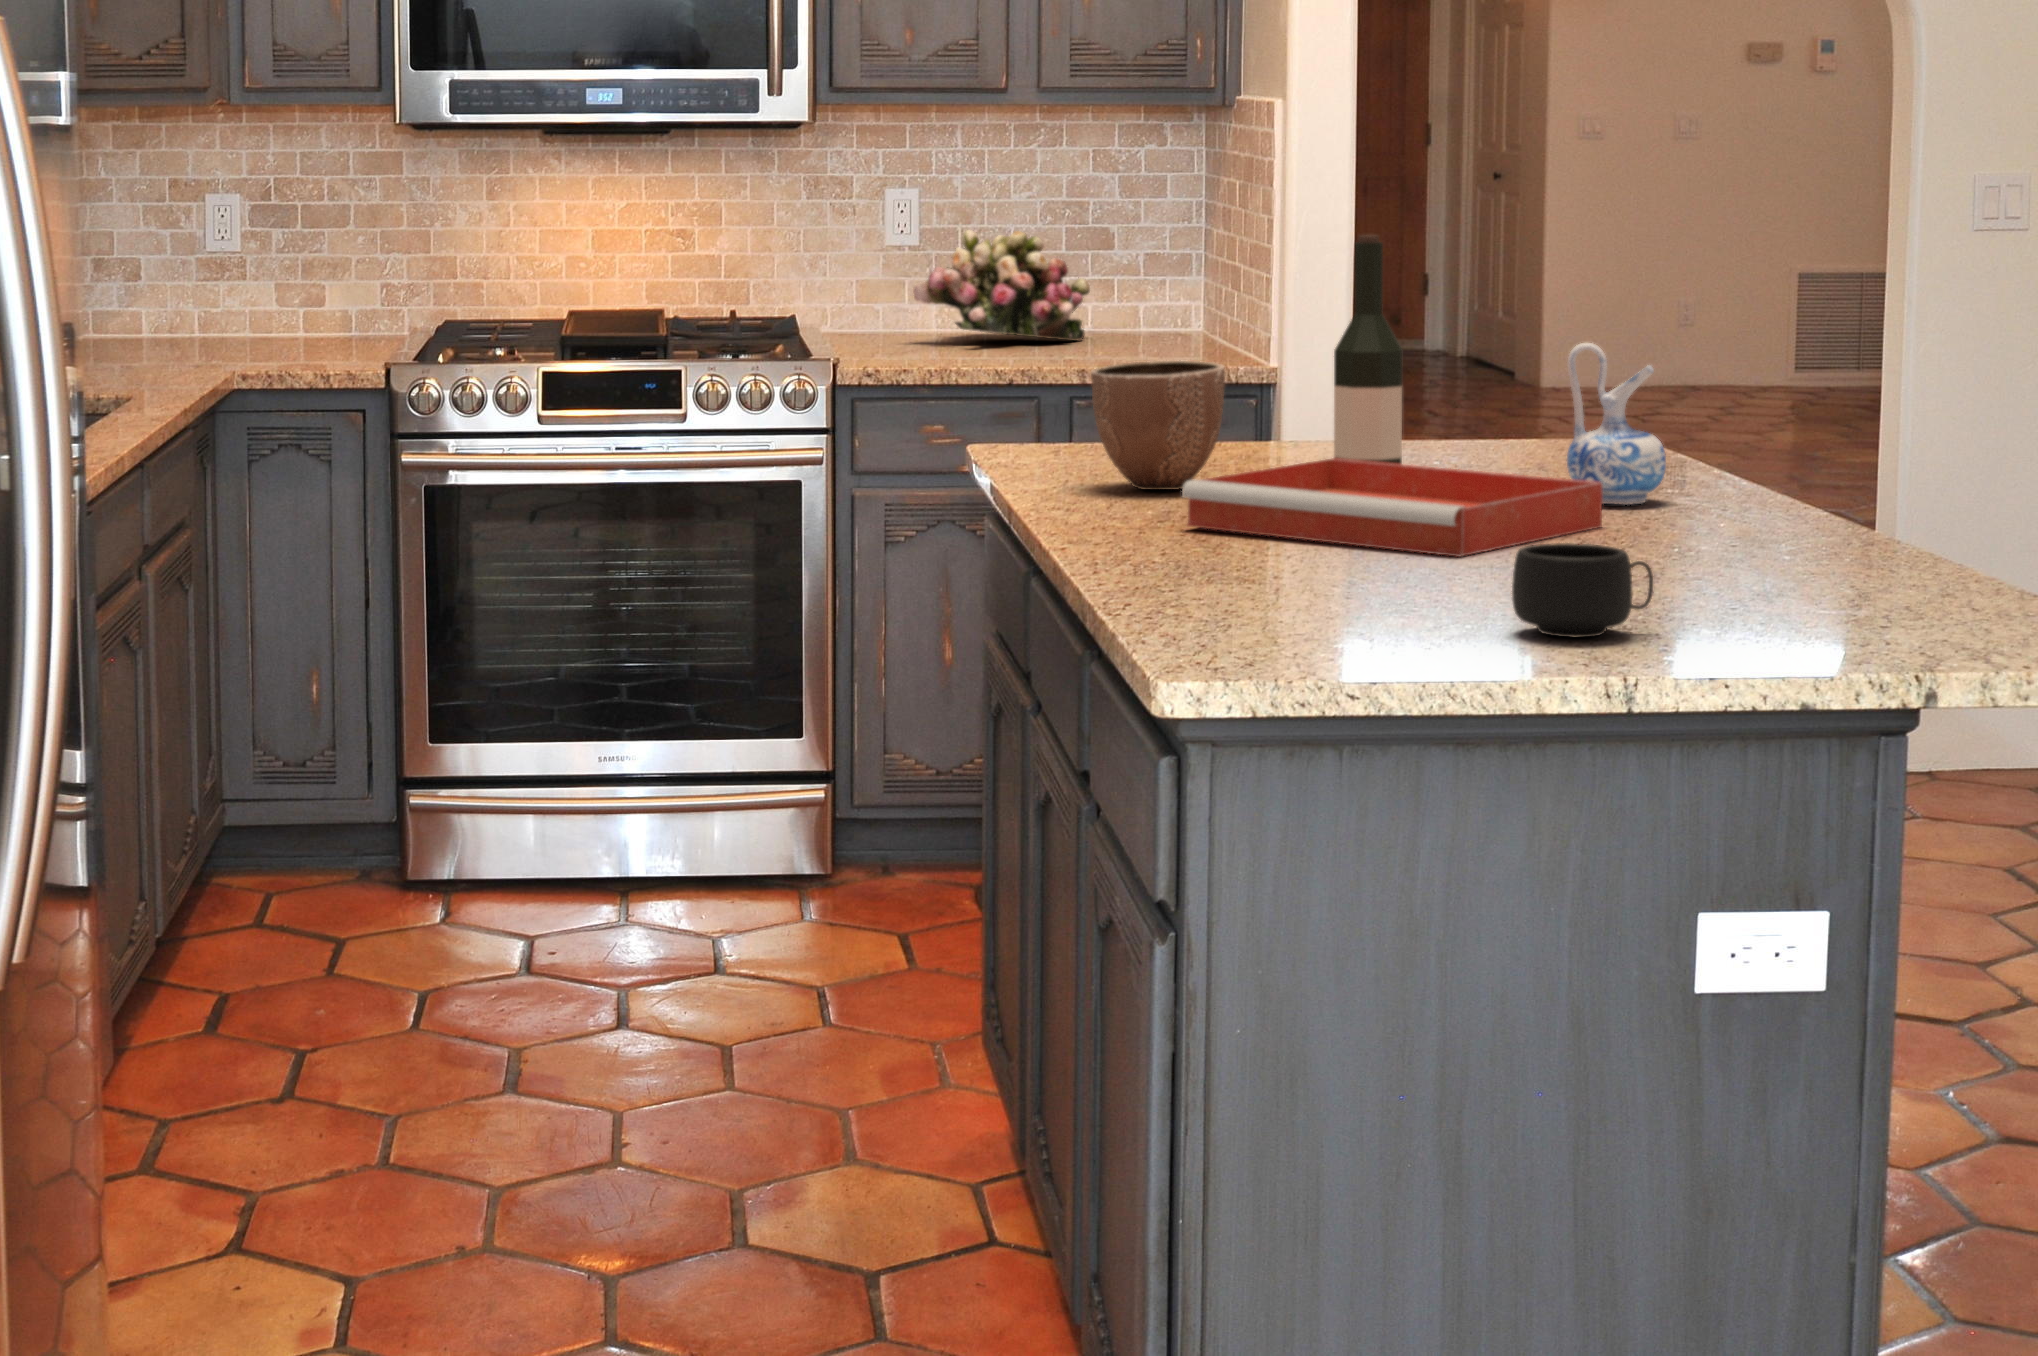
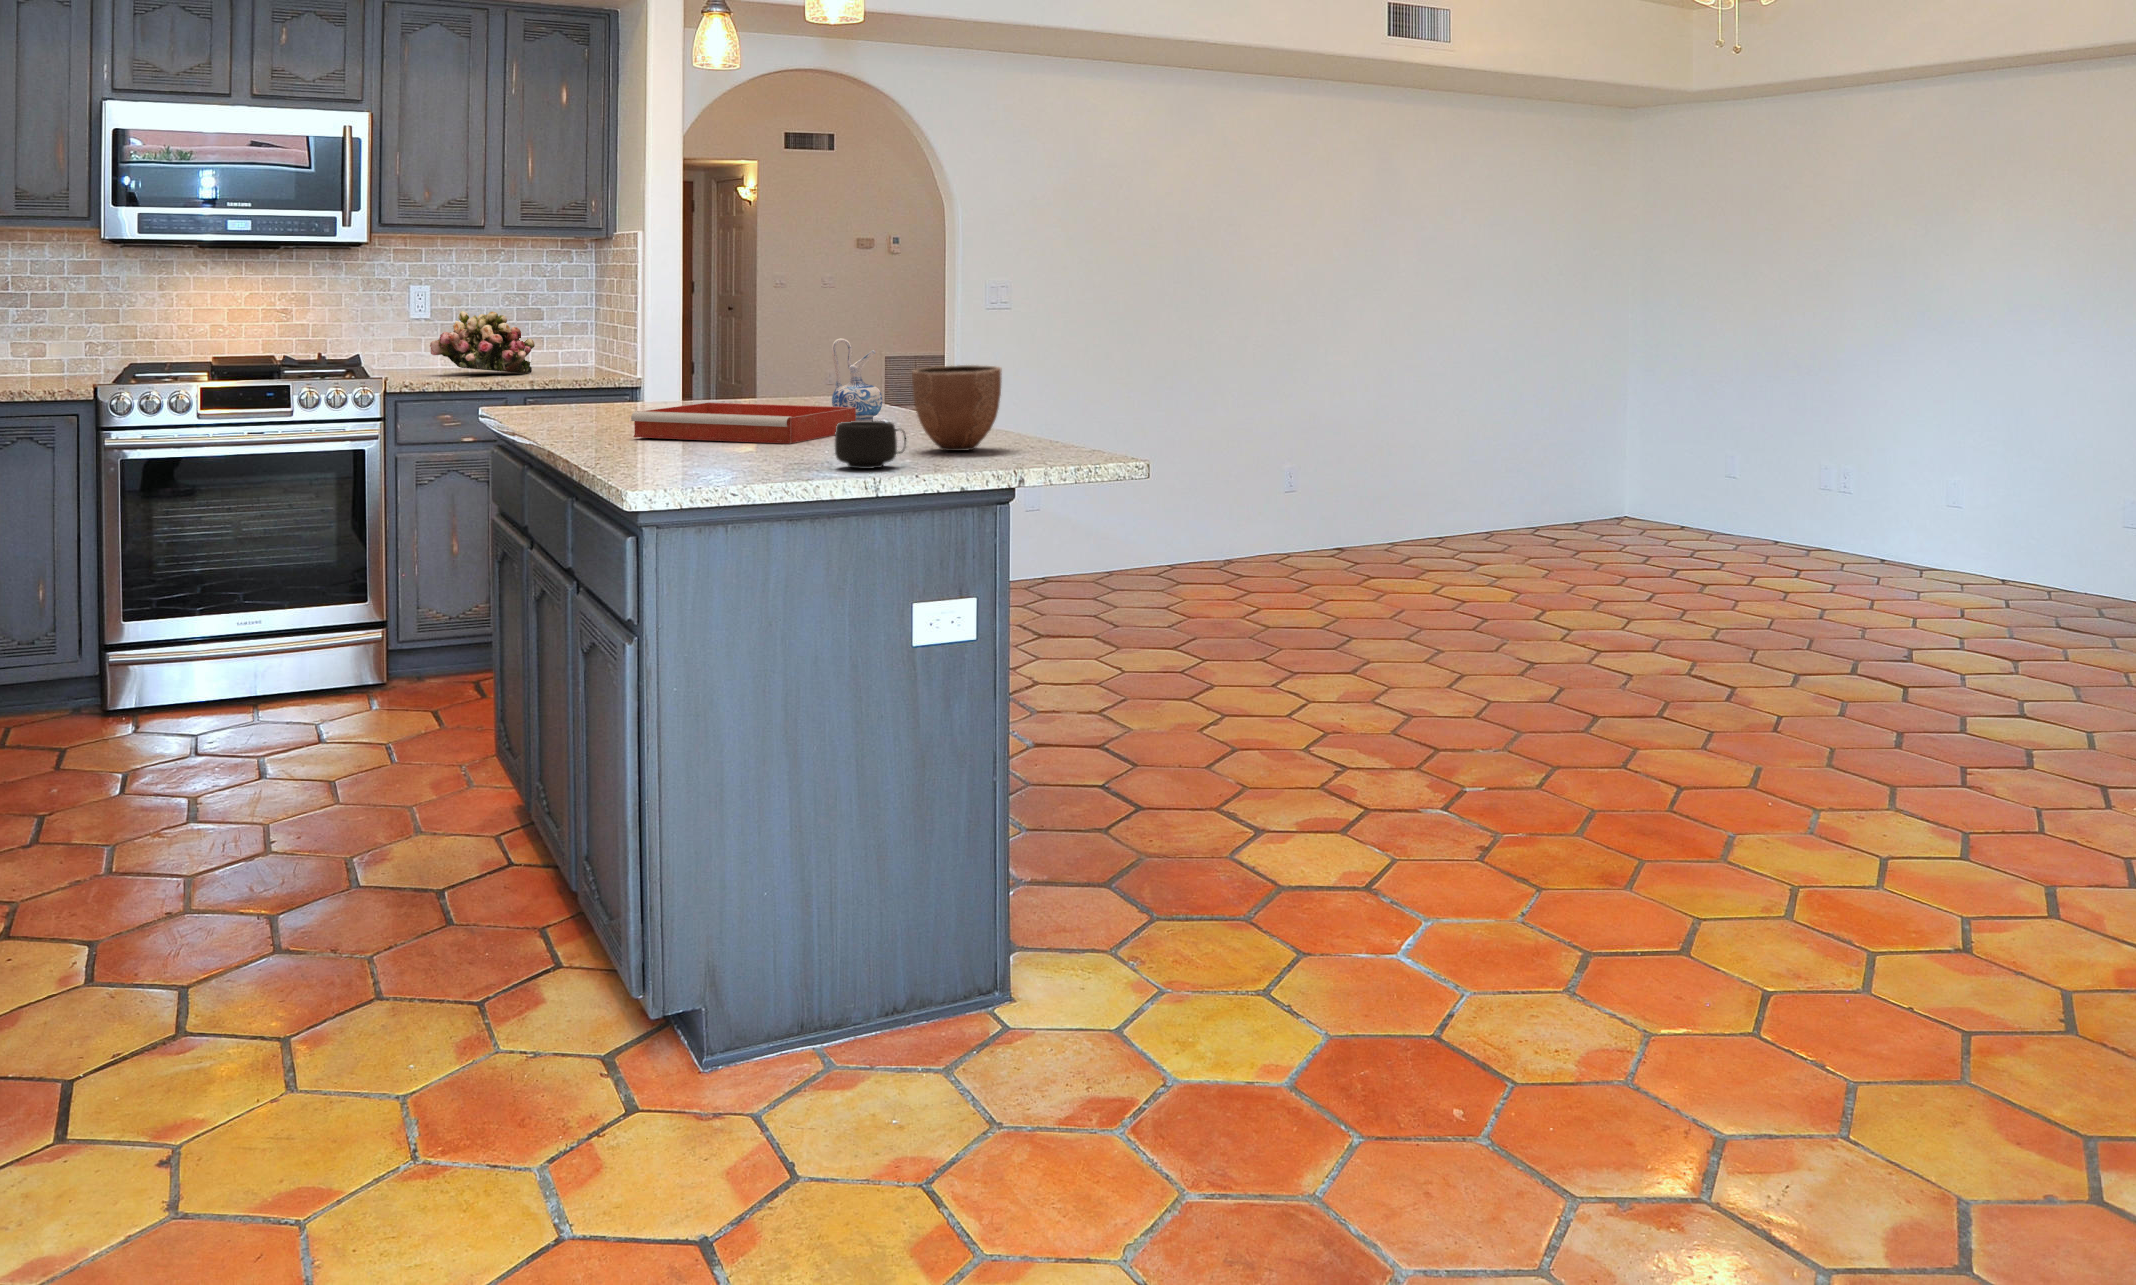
wine bottle: present [1334,235,1402,464] -> none [706,283,744,424]
decorative bowl: present [1091,361,1225,490] -> present [912,365,1002,451]

